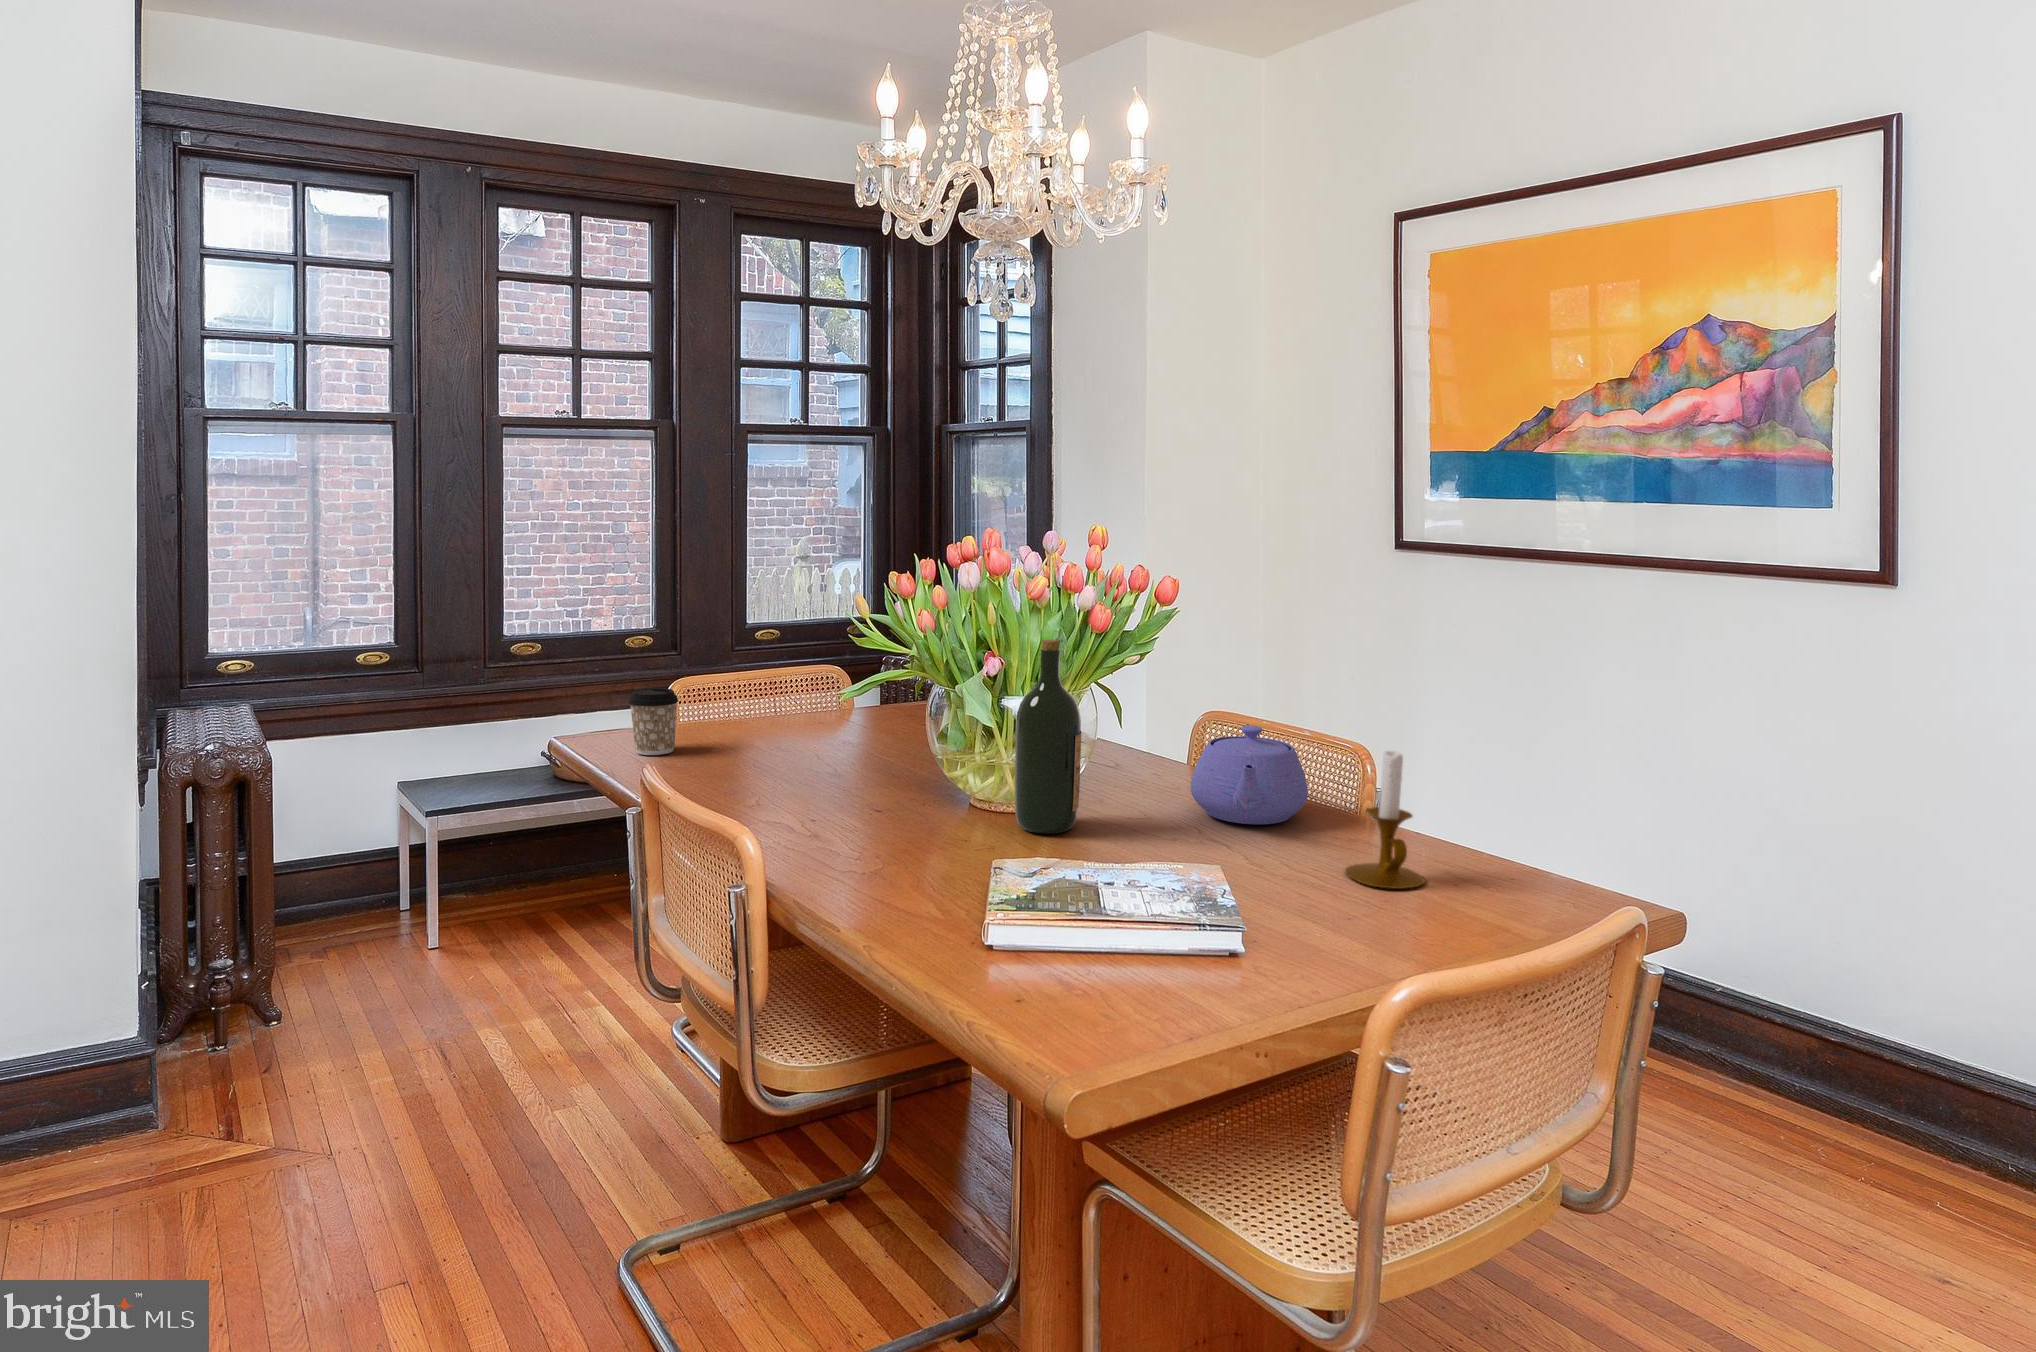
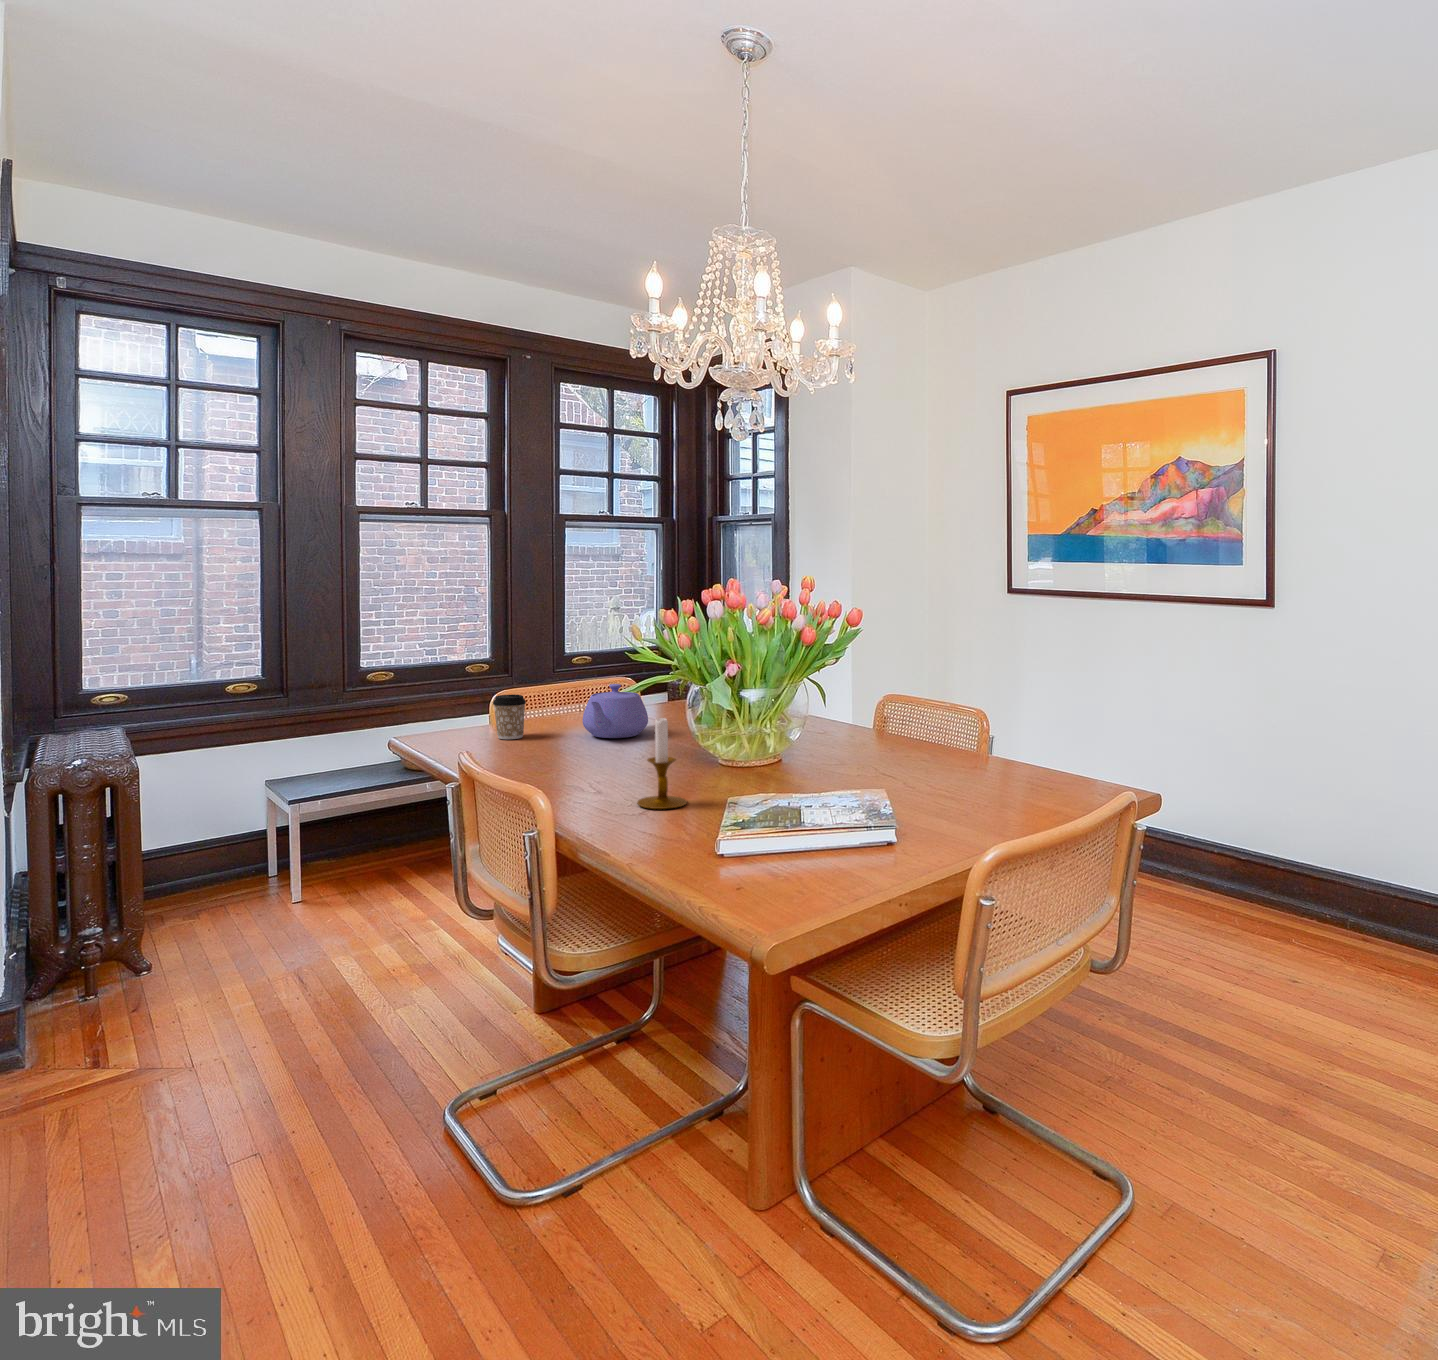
wine bottle: present [1015,640,1081,834] -> none [750,650,794,781]
teapot: present [1191,726,1308,824] -> present [583,684,648,738]
candlestick: present [1345,751,1425,889] -> present [637,718,687,809]

